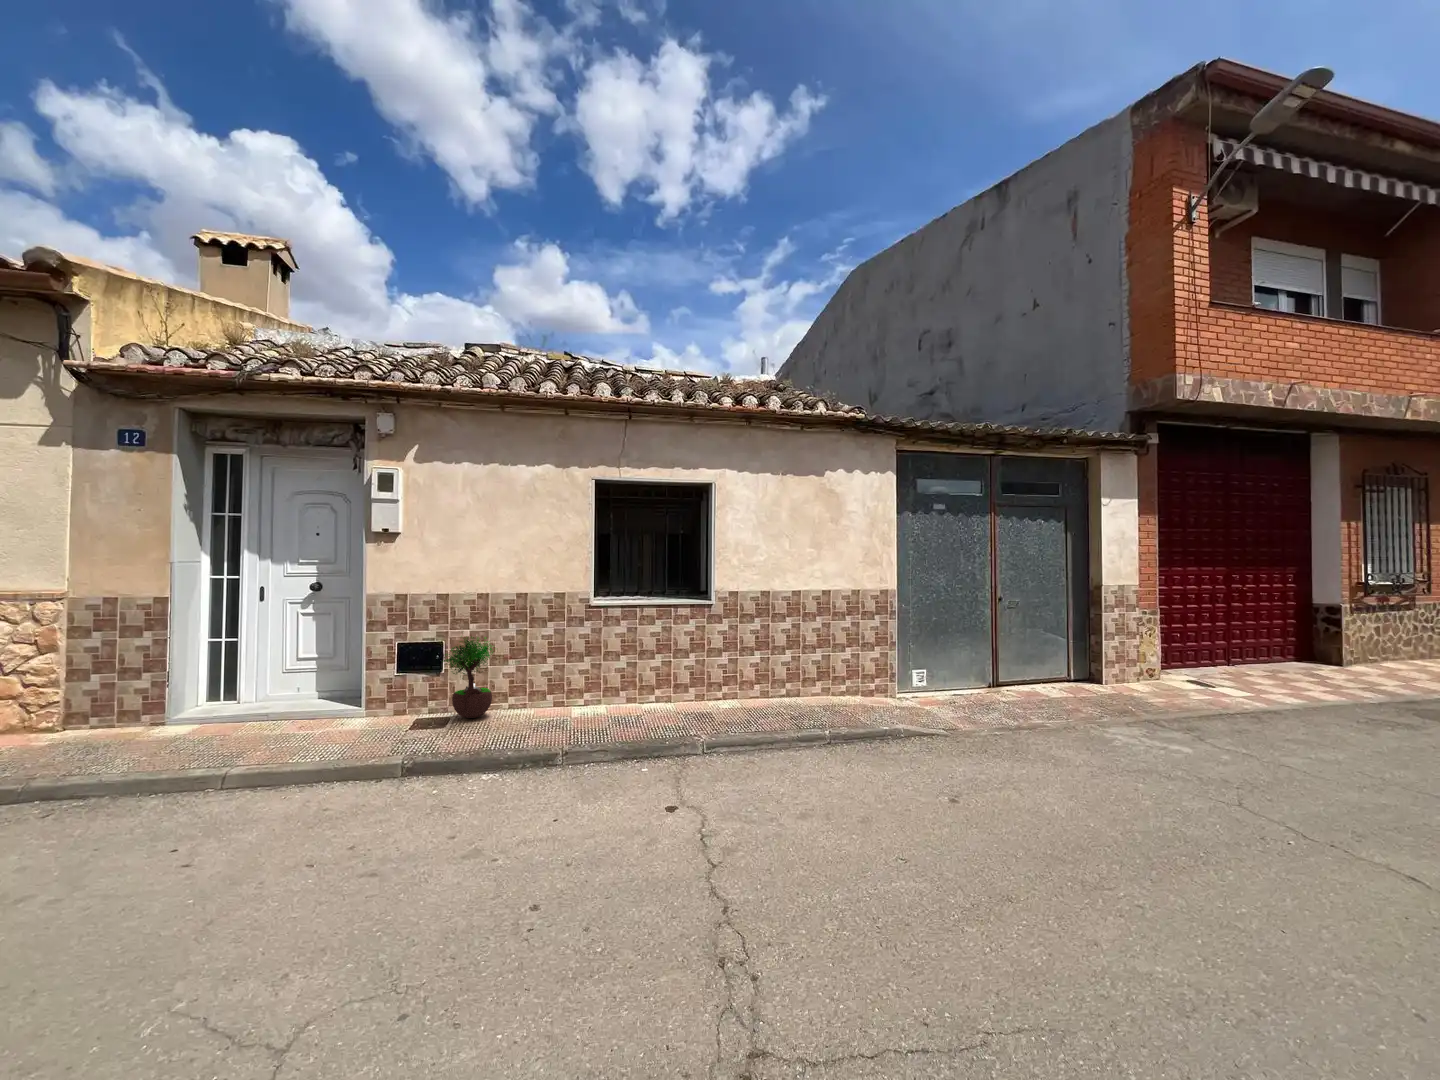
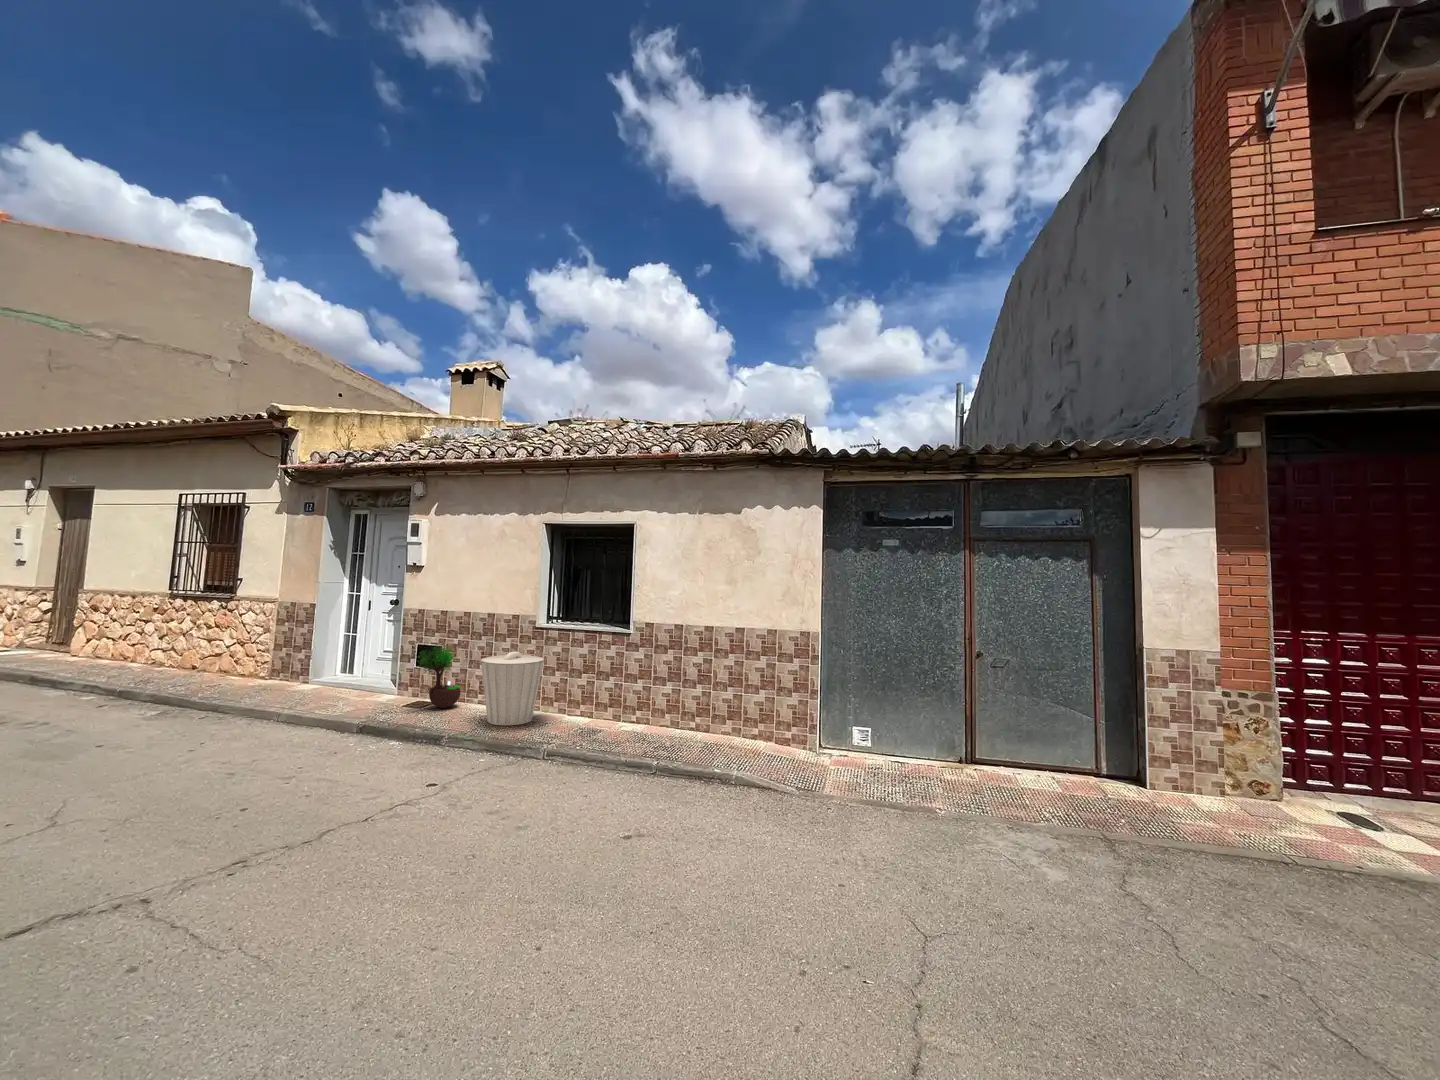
trash can: none [555,635,627,723] -> present [481,652,544,725]

